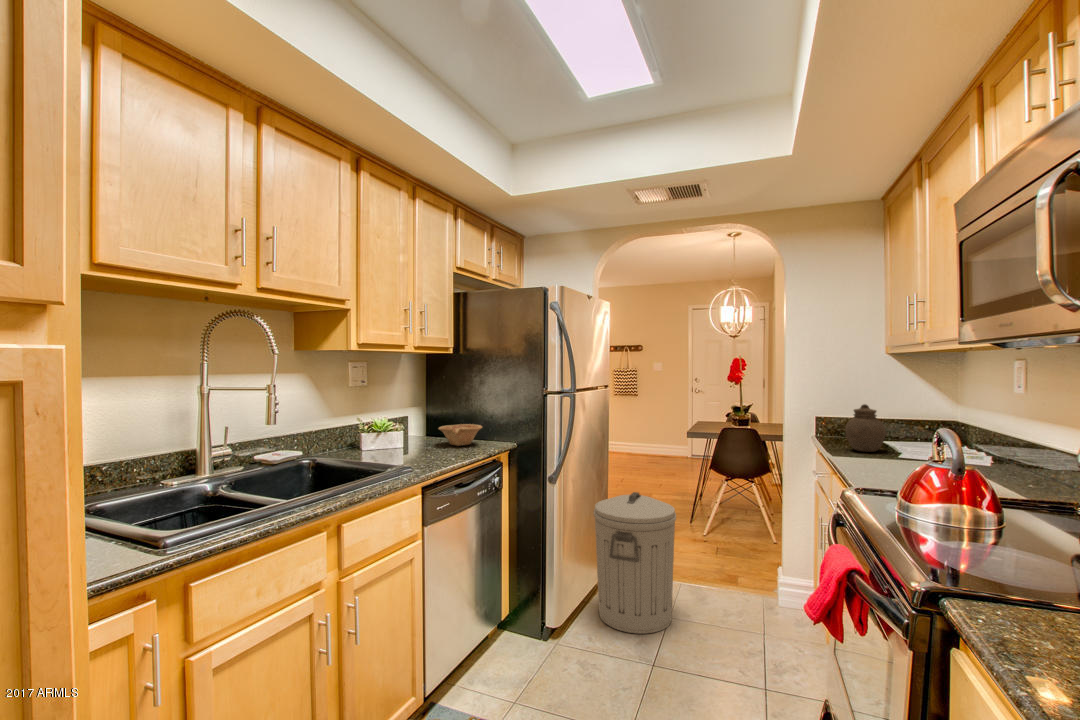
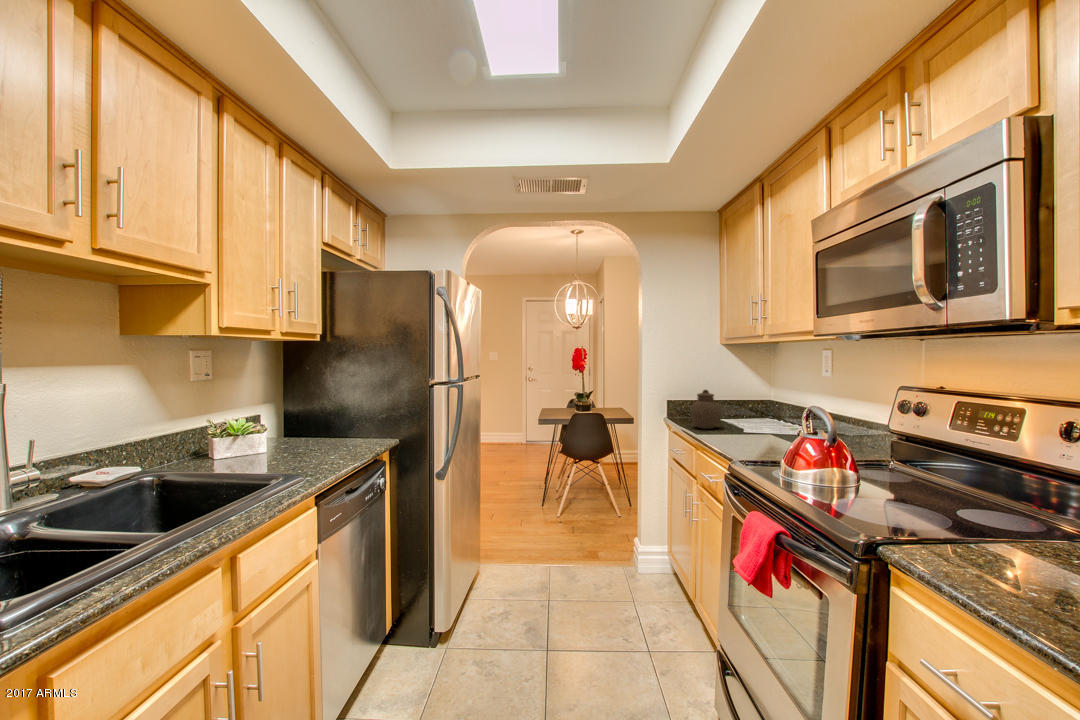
dish: present [439,424,482,446] -> none [311,420,363,445]
trash can: present [594,492,676,634] -> none [474,479,552,615]

